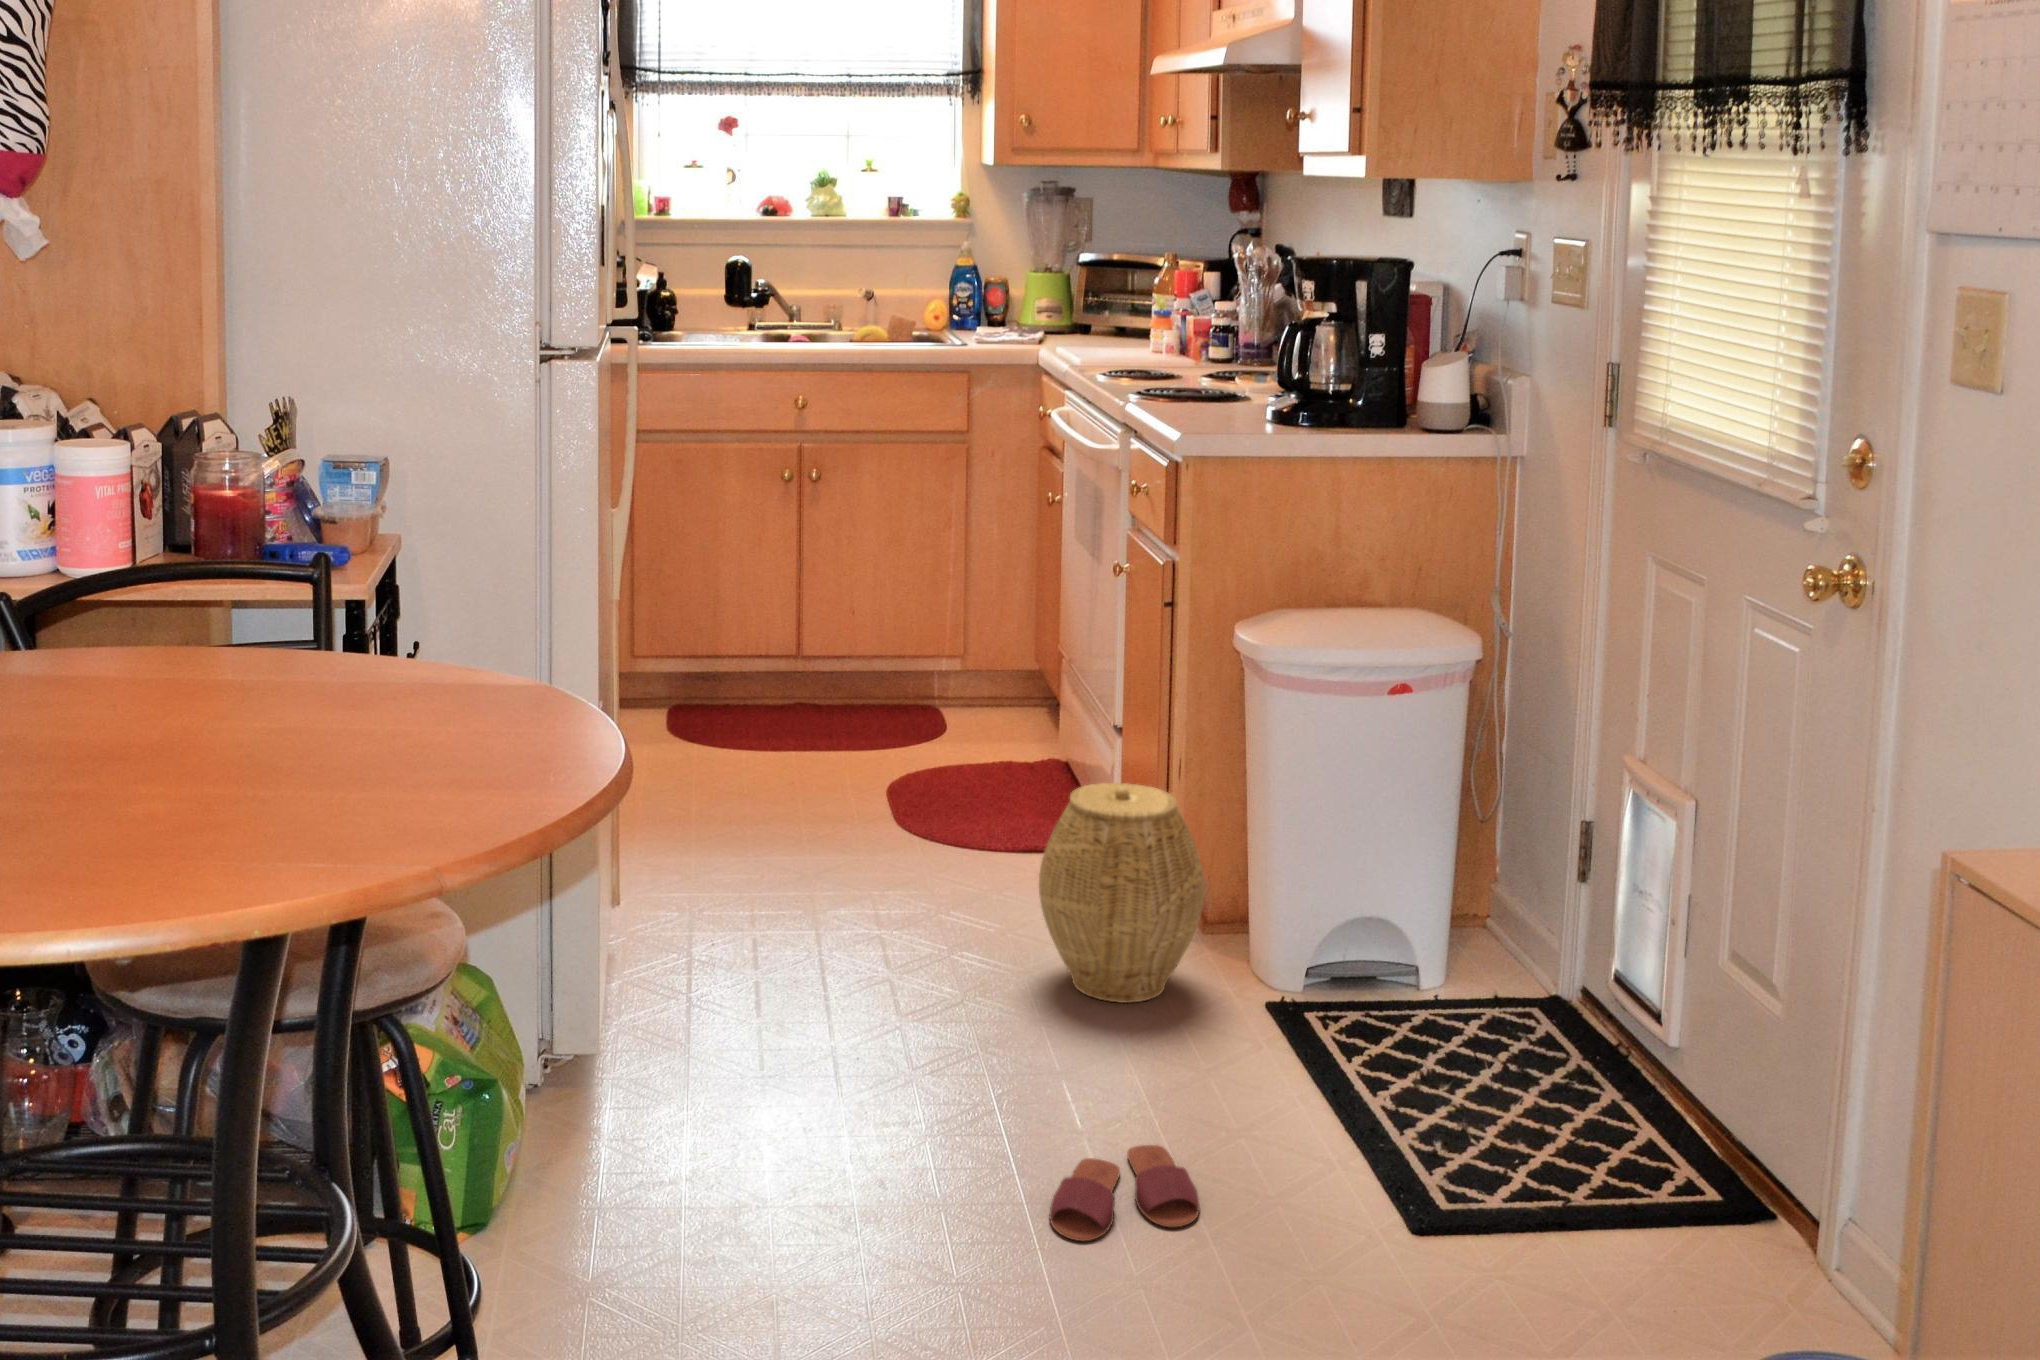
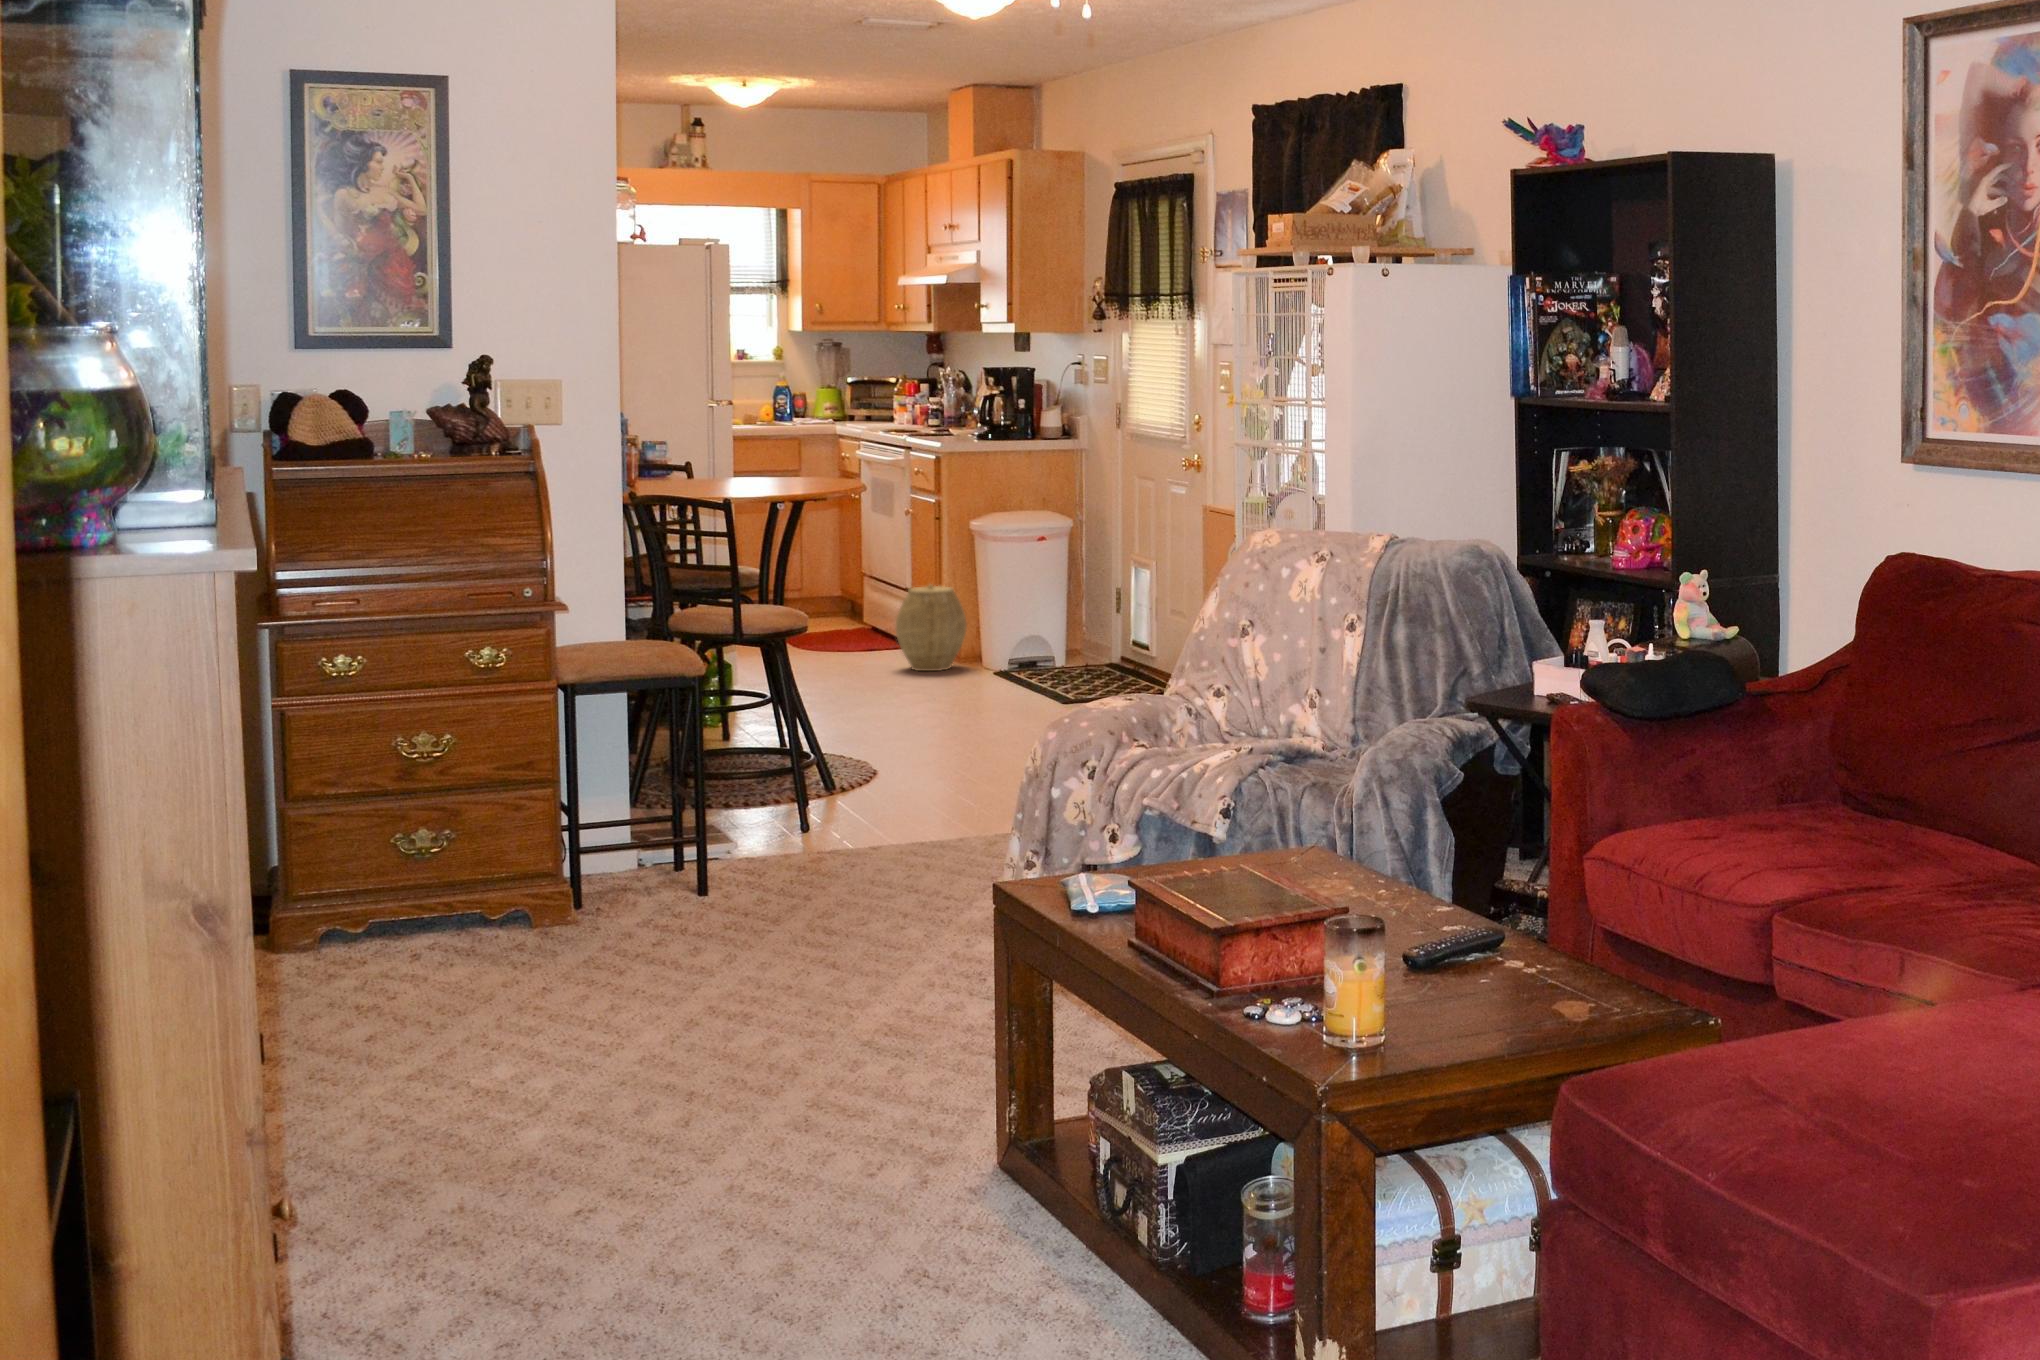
slippers: present [1050,1145,1199,1241] -> none [931,684,985,703]

